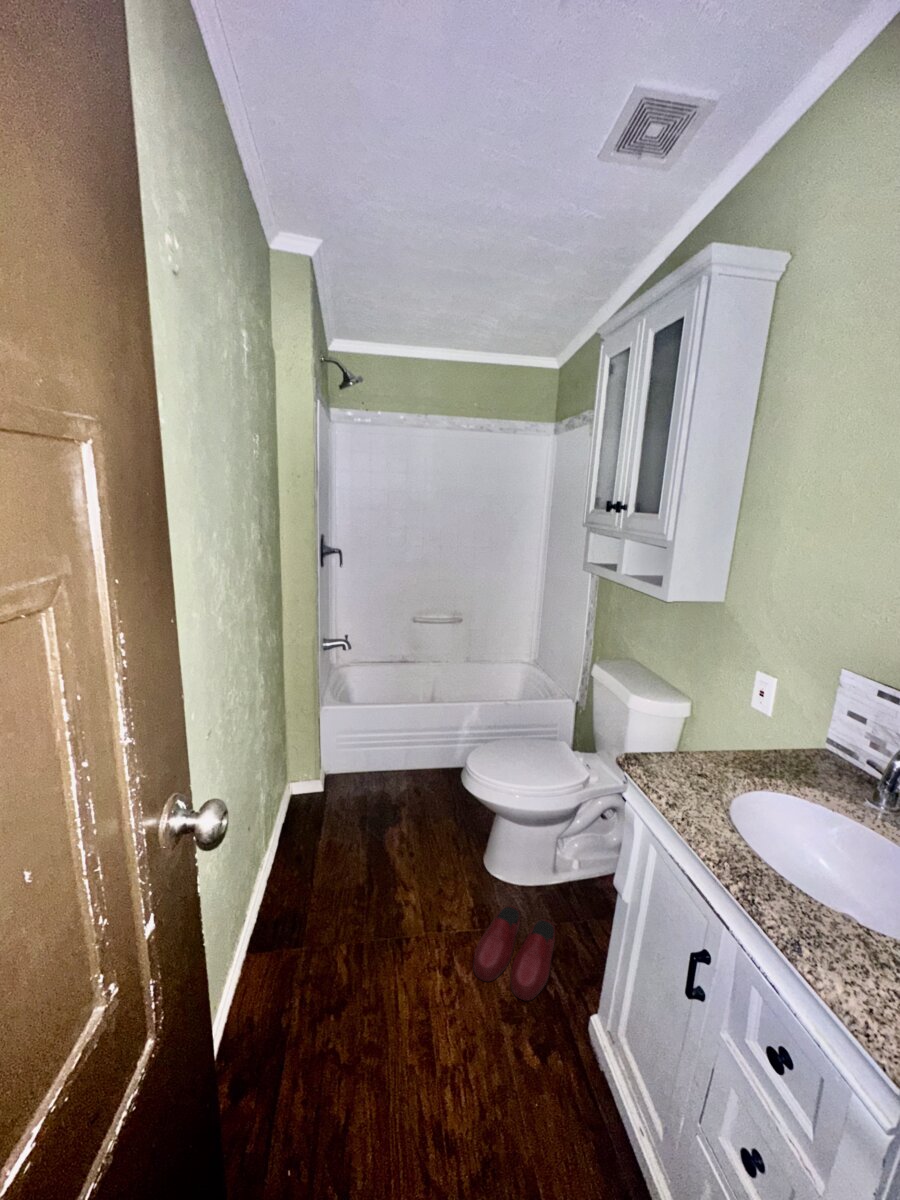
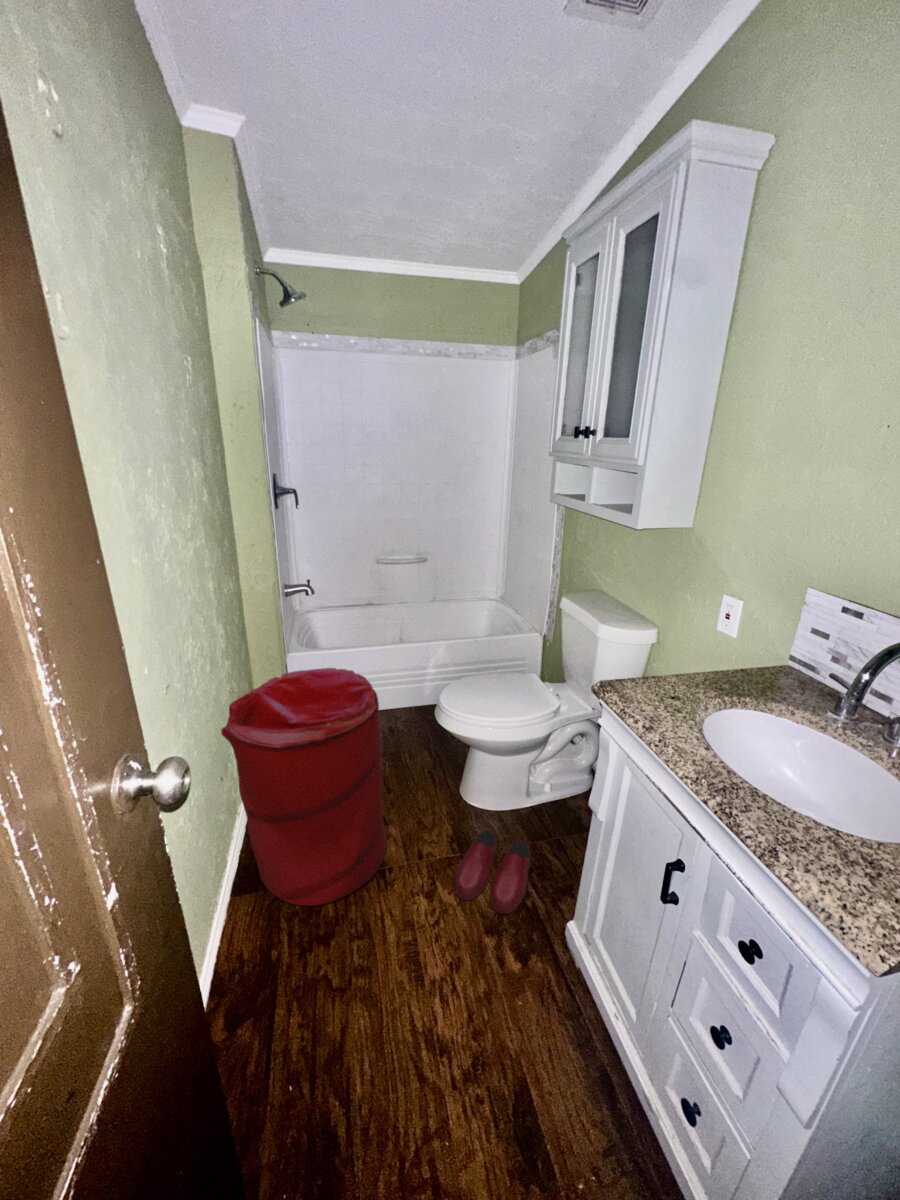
laundry hamper: none [254,723,407,971] -> present [221,668,387,906]

